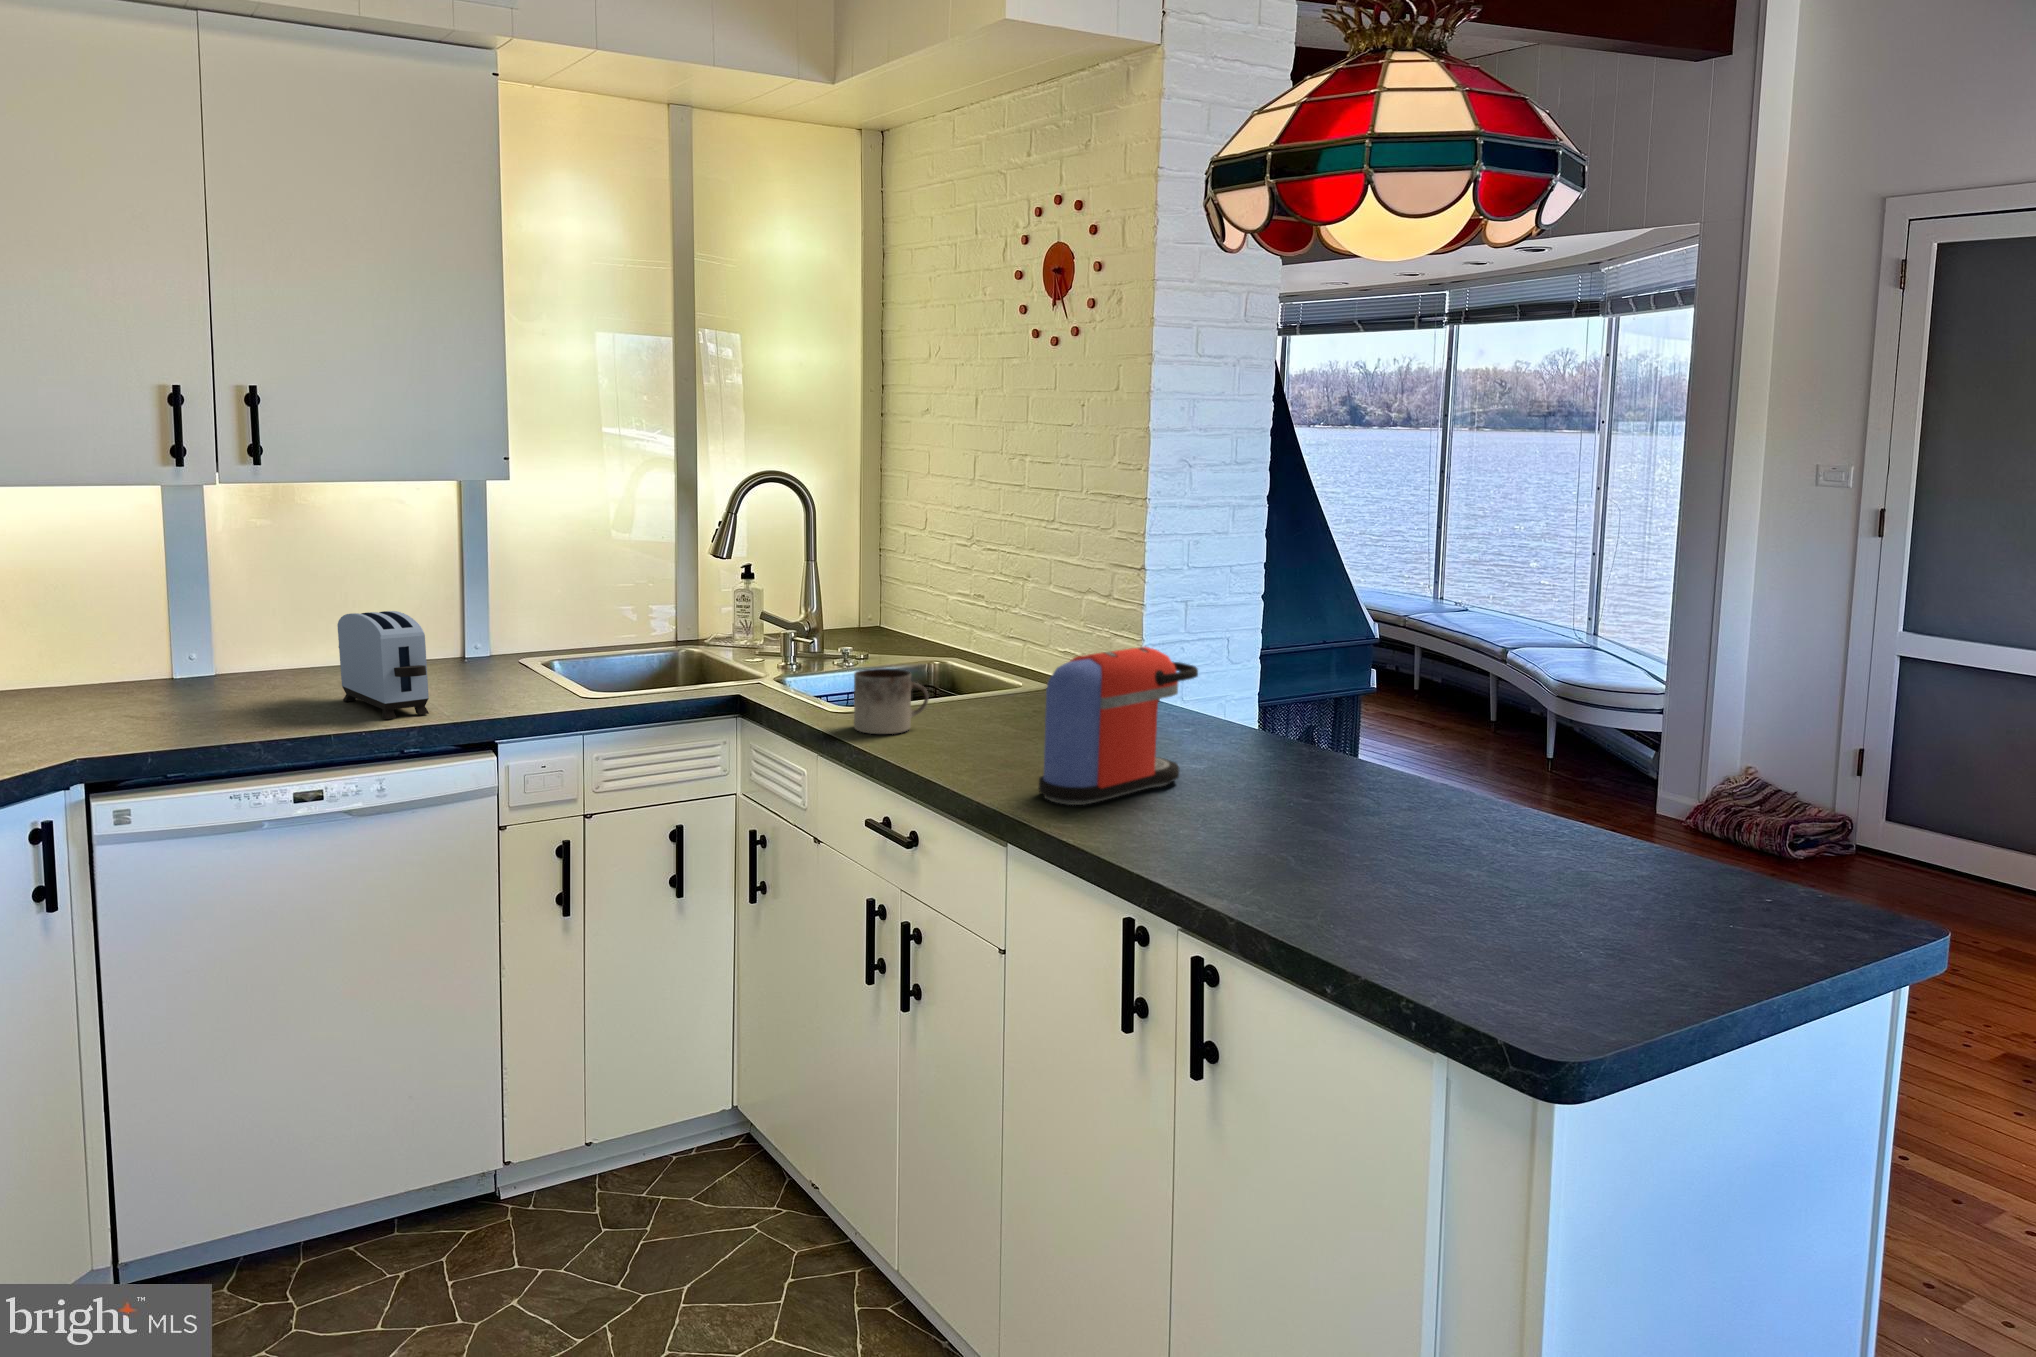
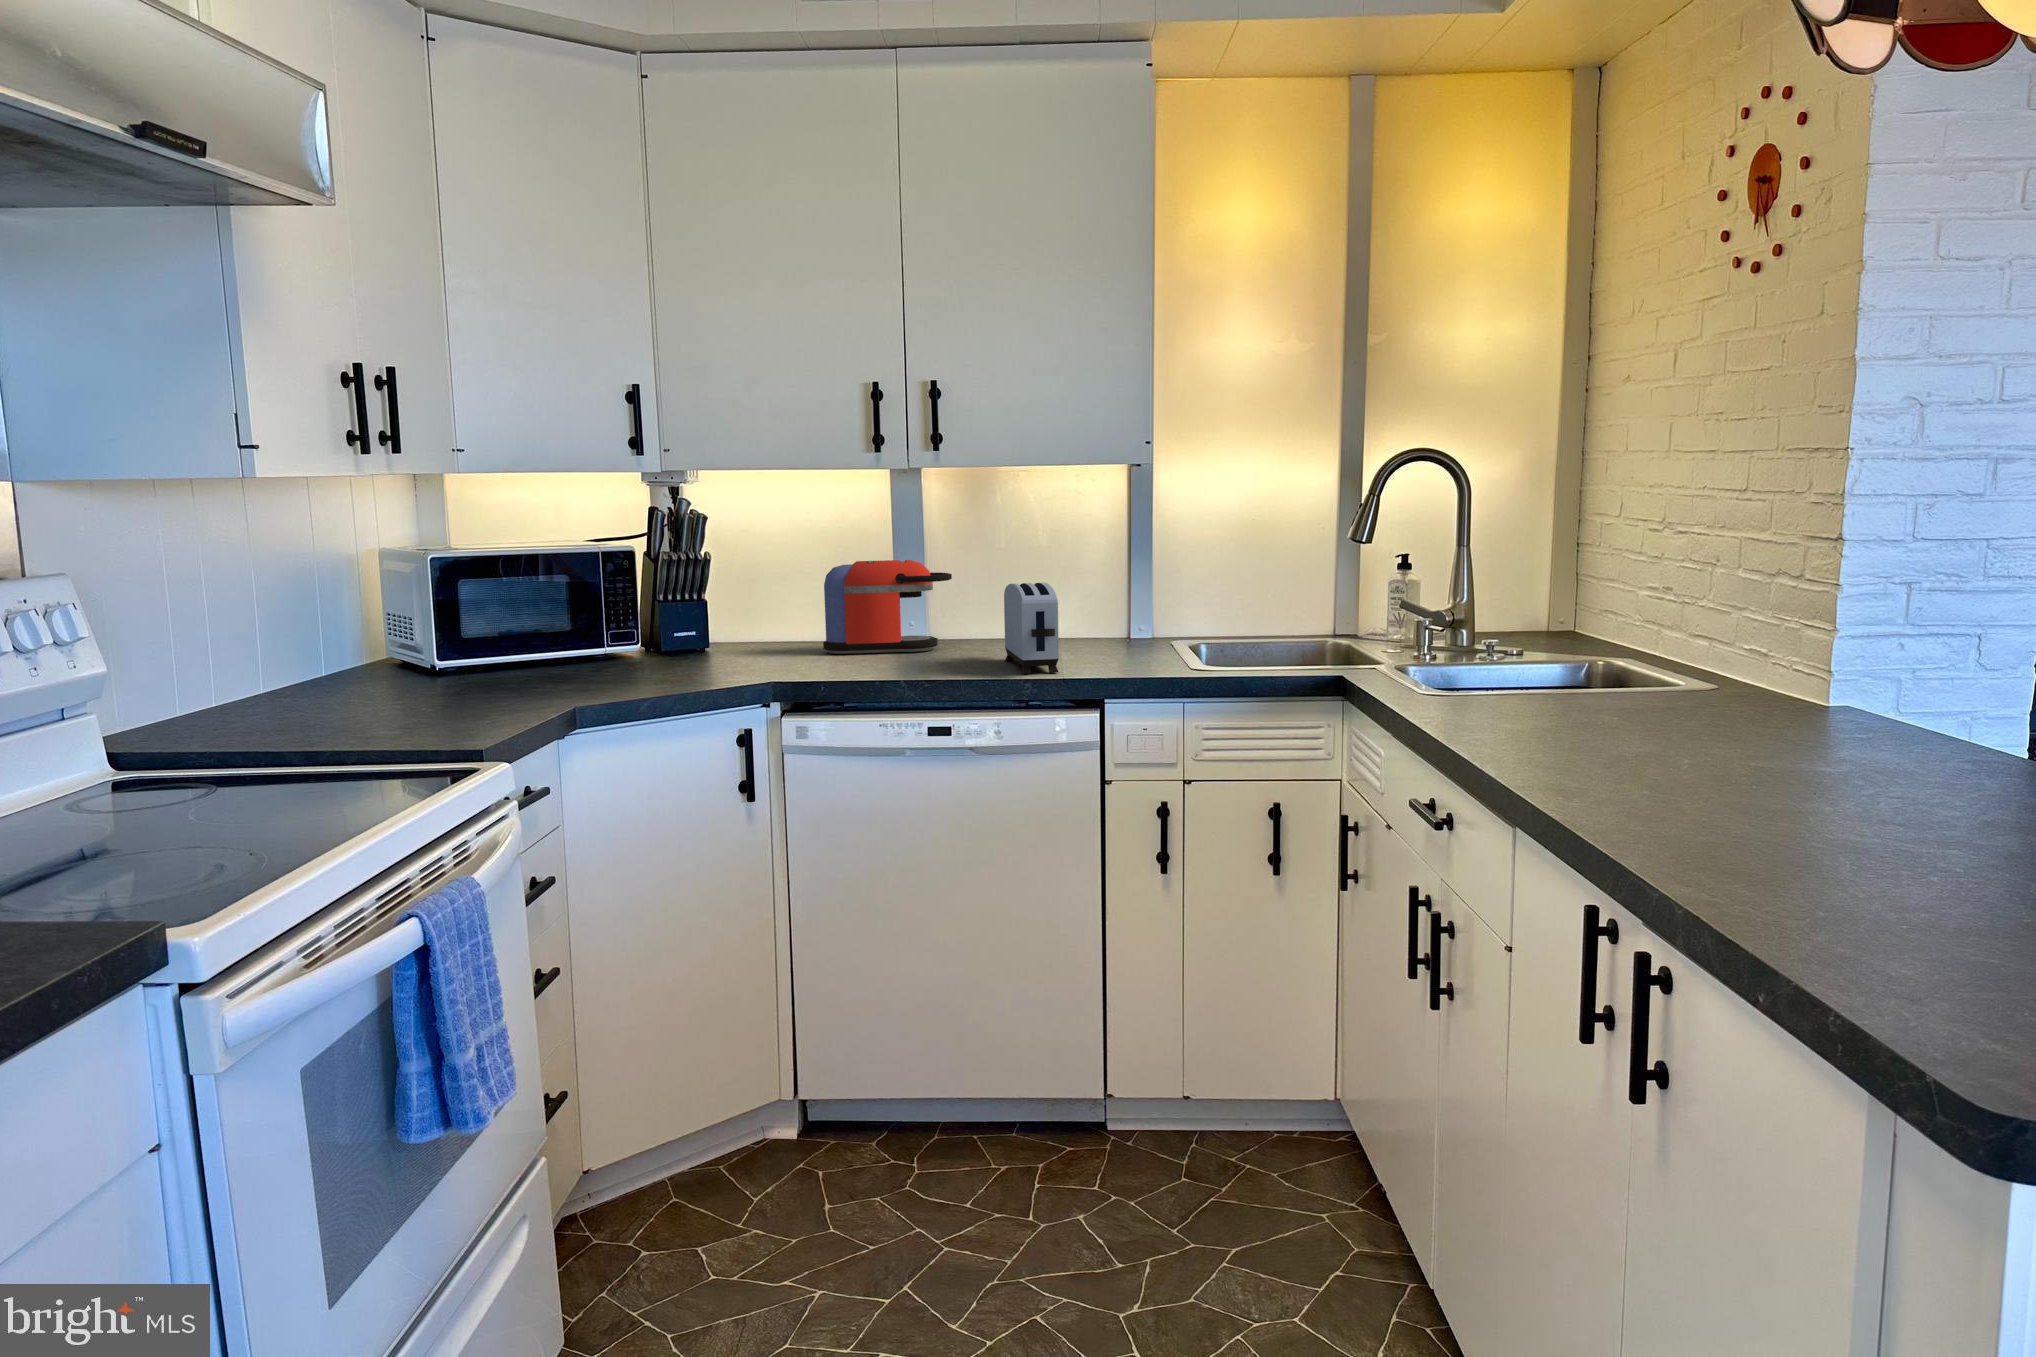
coffee maker: present [1039,647,1198,805] -> present [823,560,952,654]
mug: present [854,668,929,734] -> none [1431,646,1520,716]

